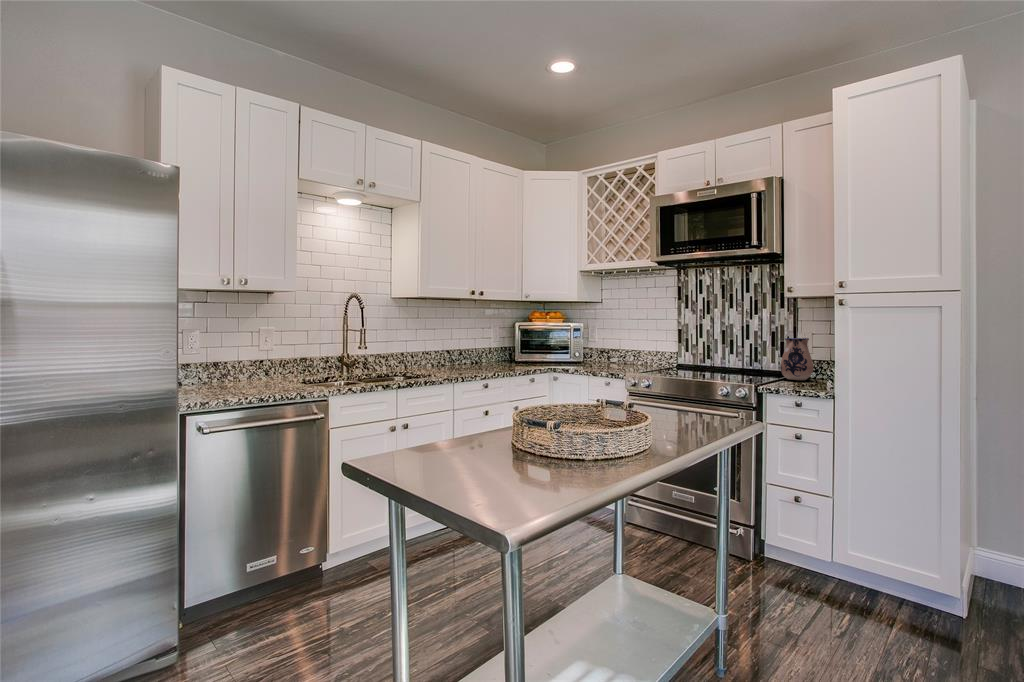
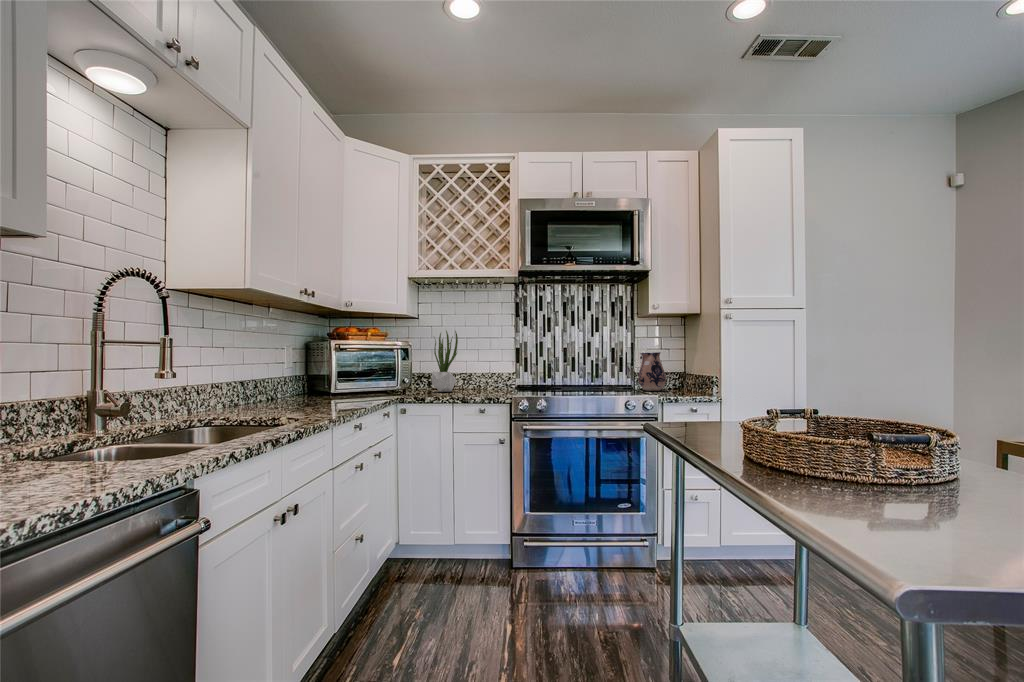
potted plant: none [592,313,615,366] -> present [432,331,458,392]

